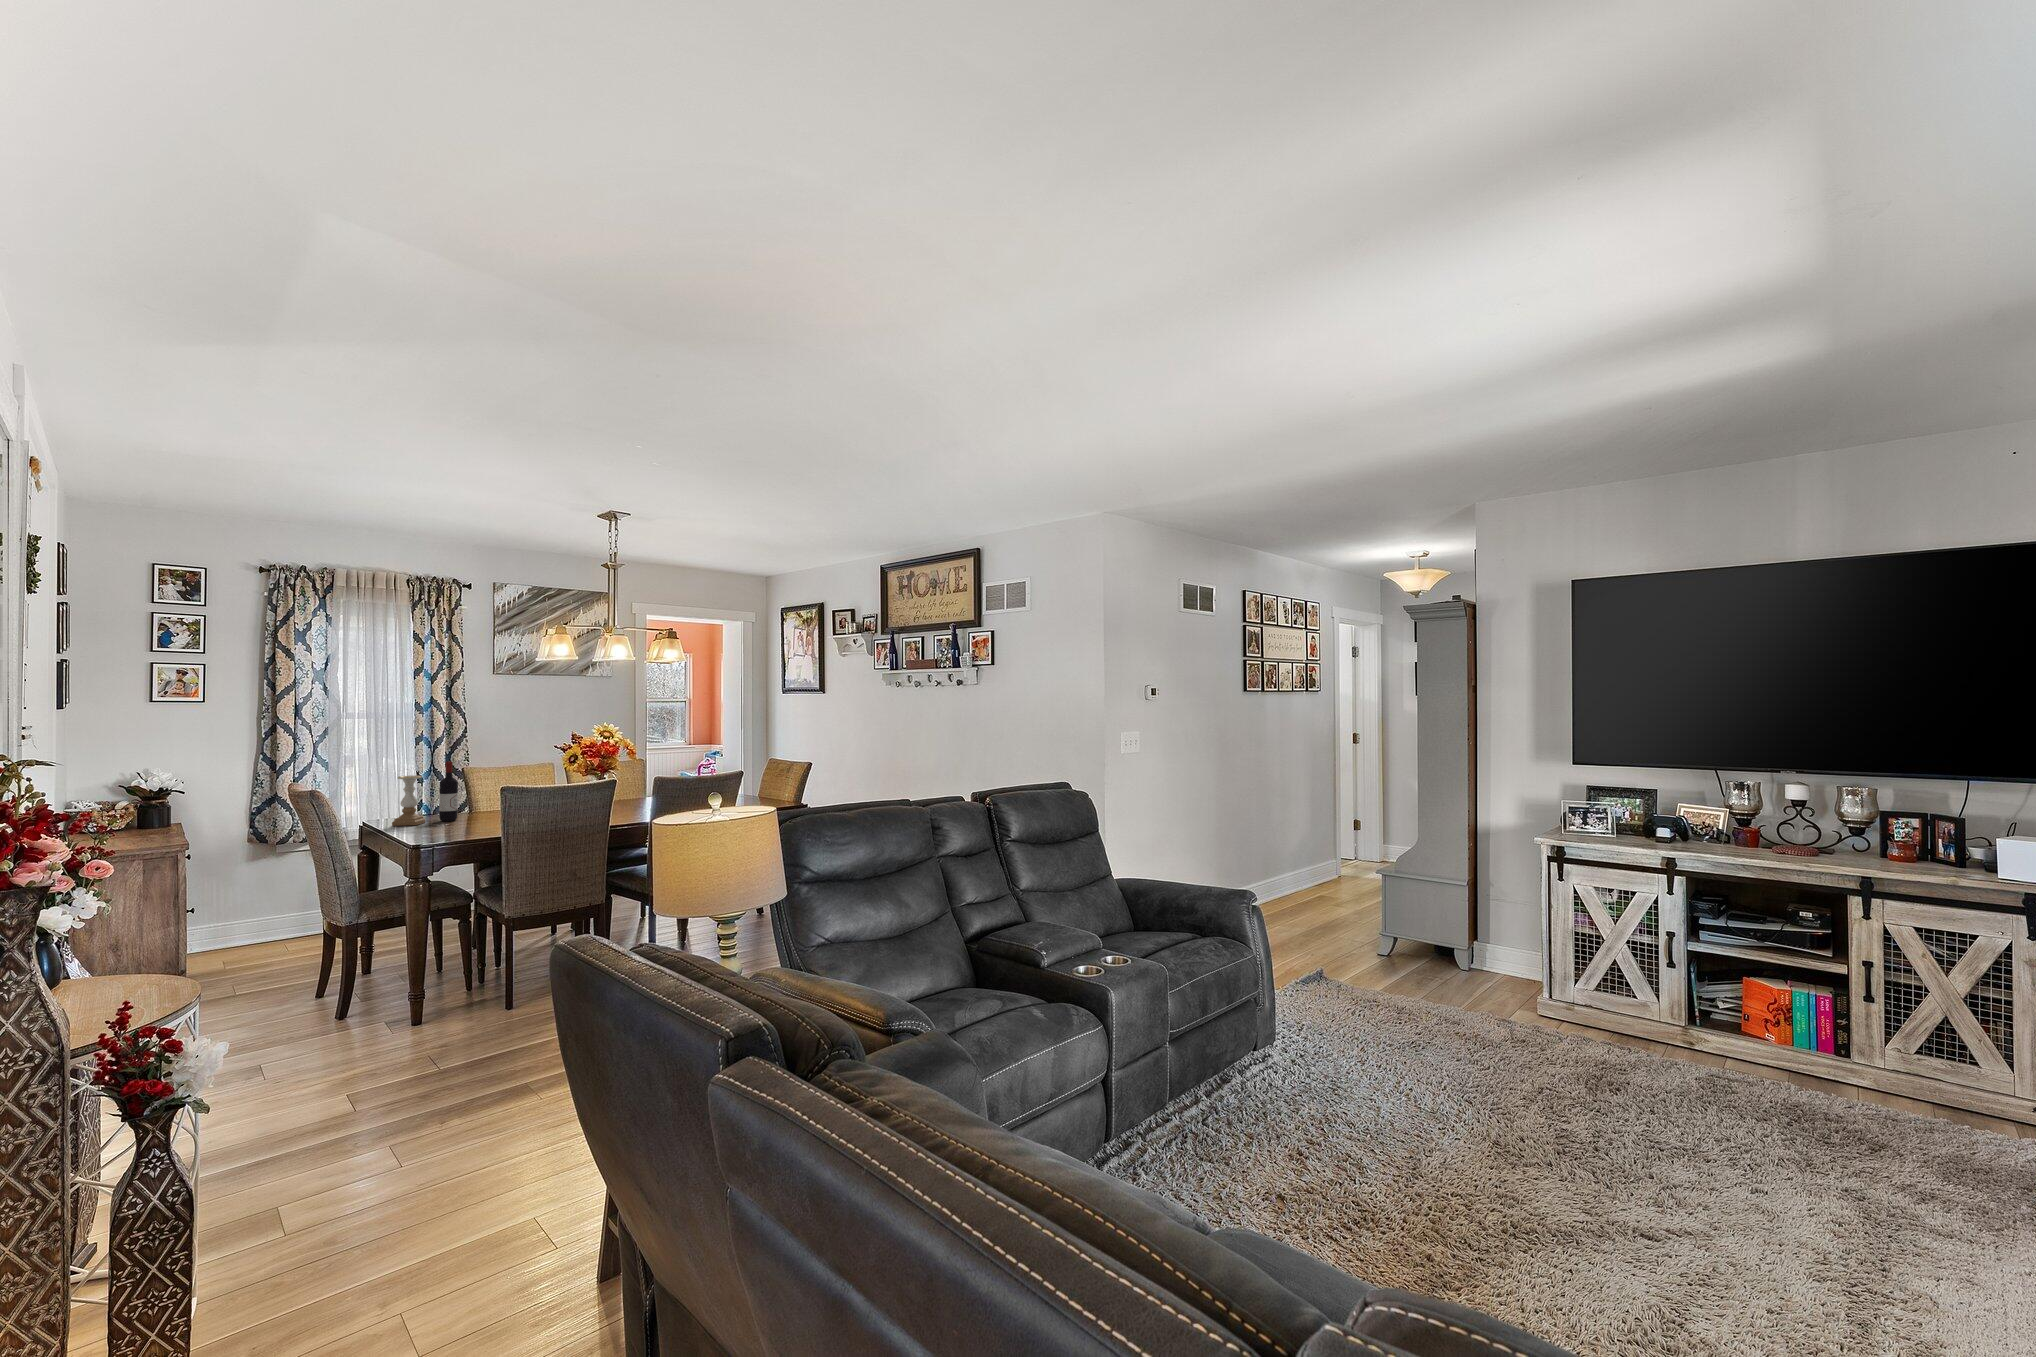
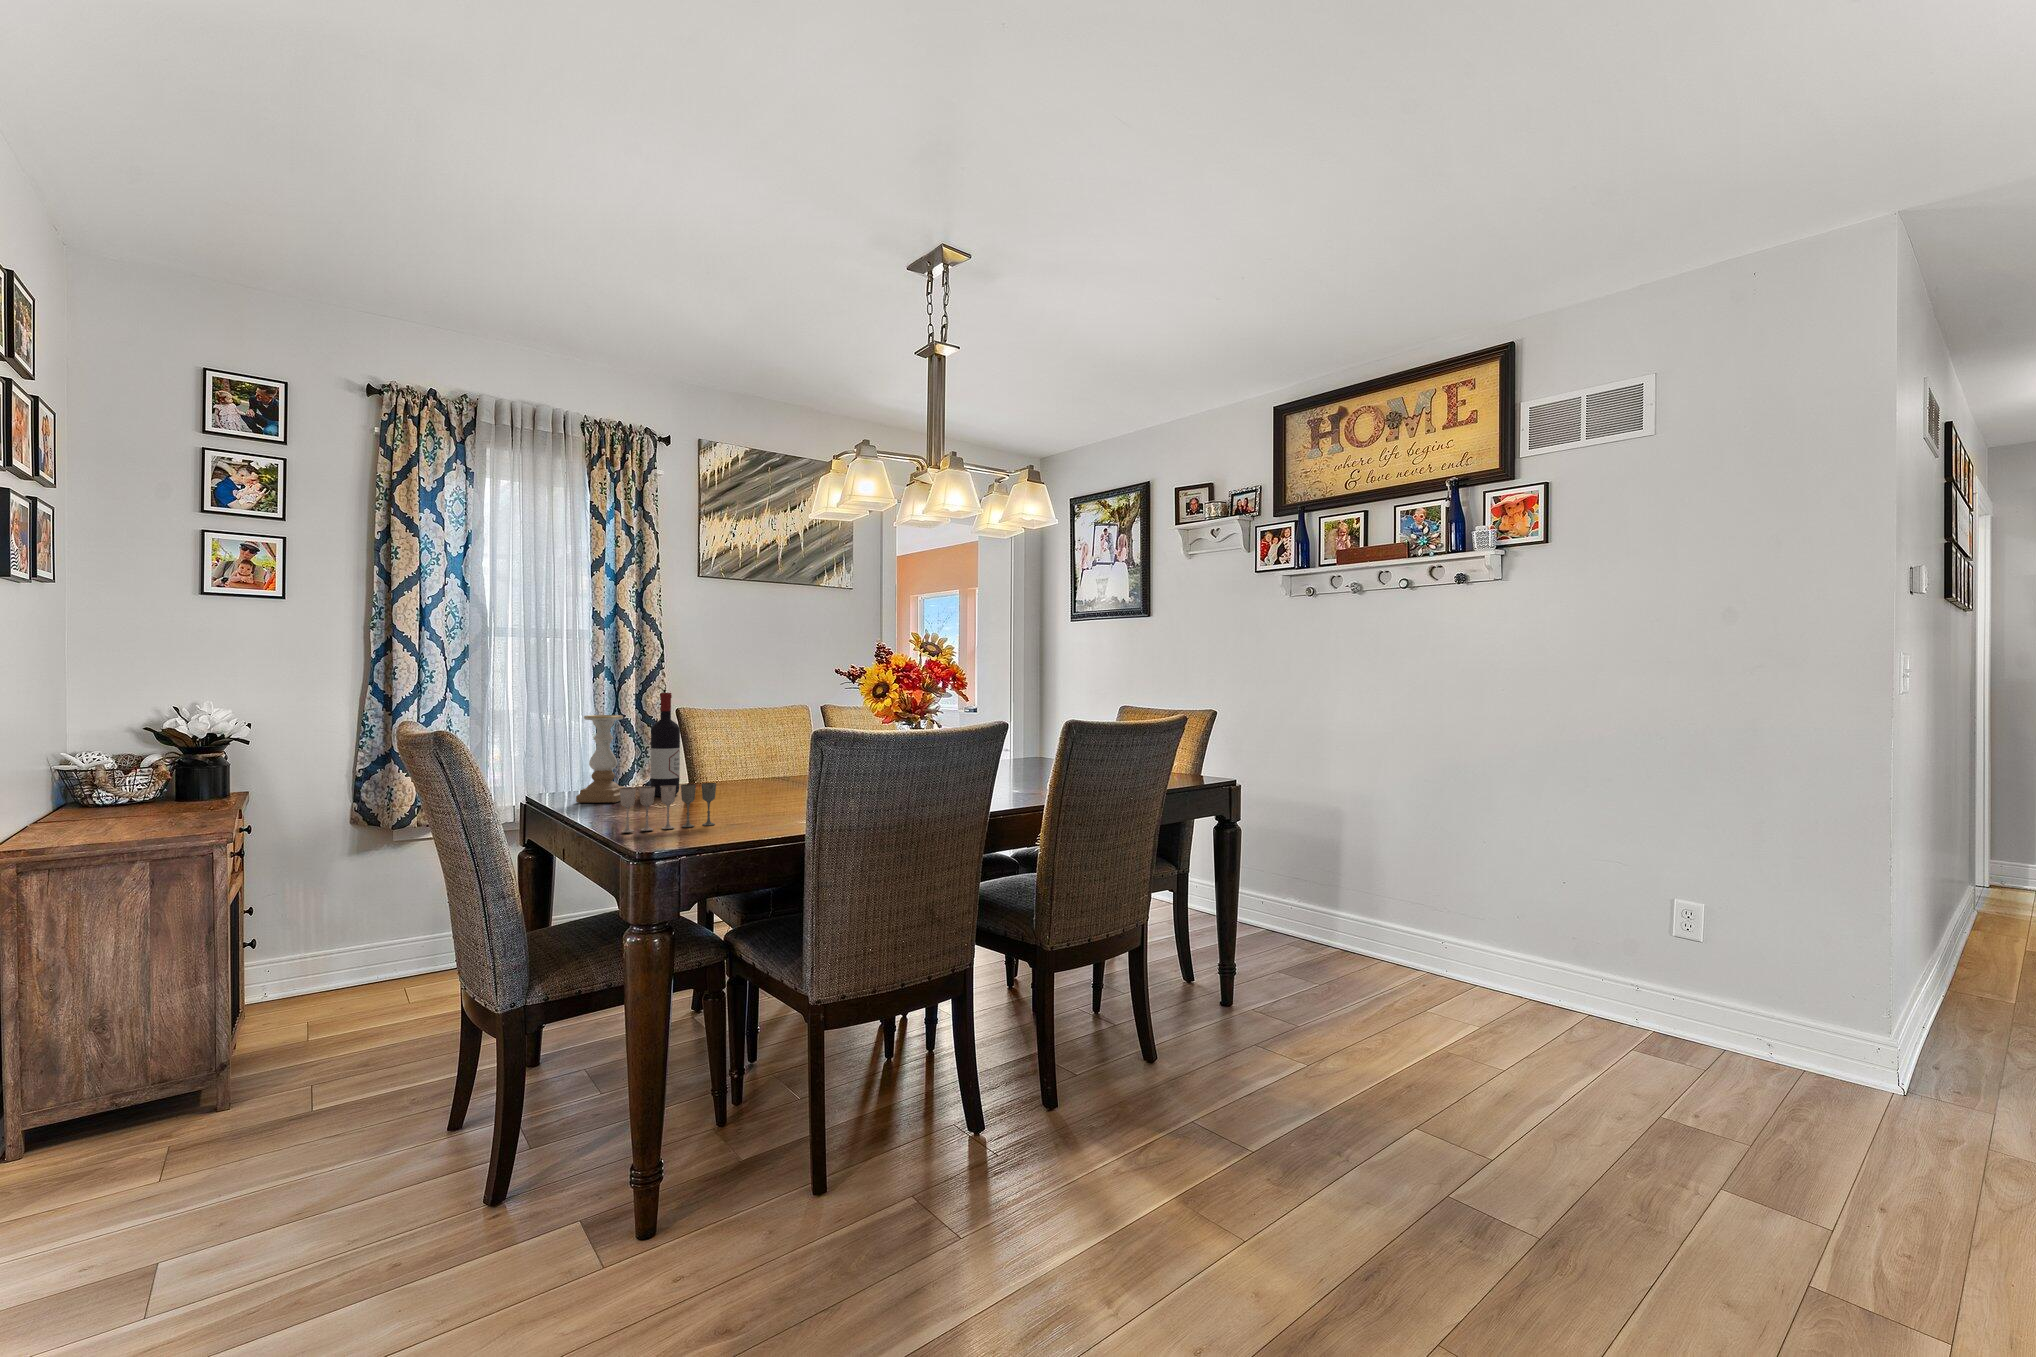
wine glass: none [410,814,466,840] -> present [620,783,716,833]

